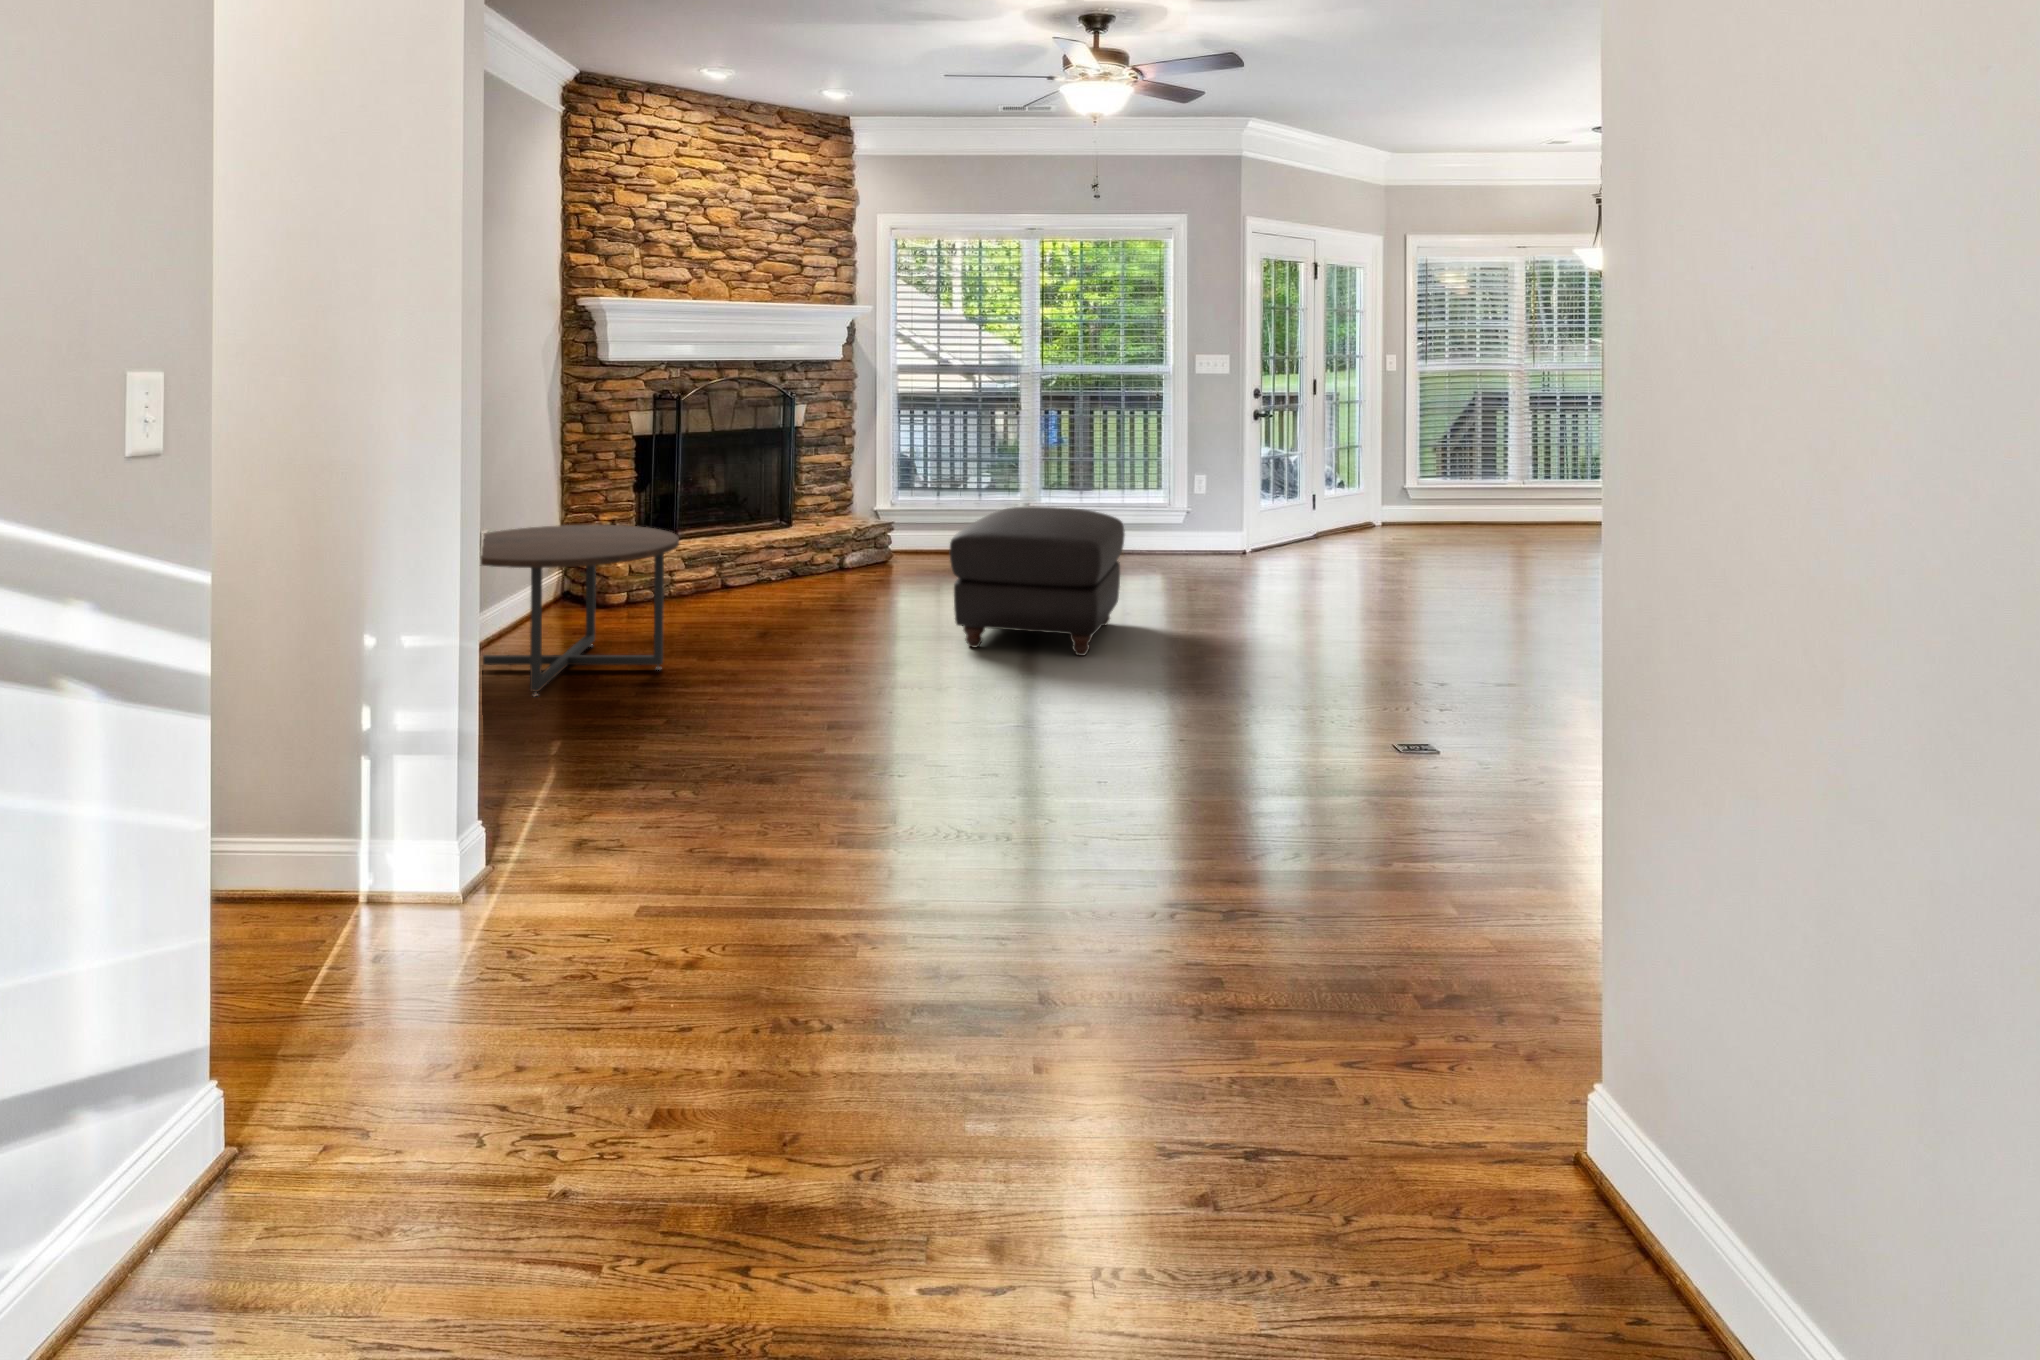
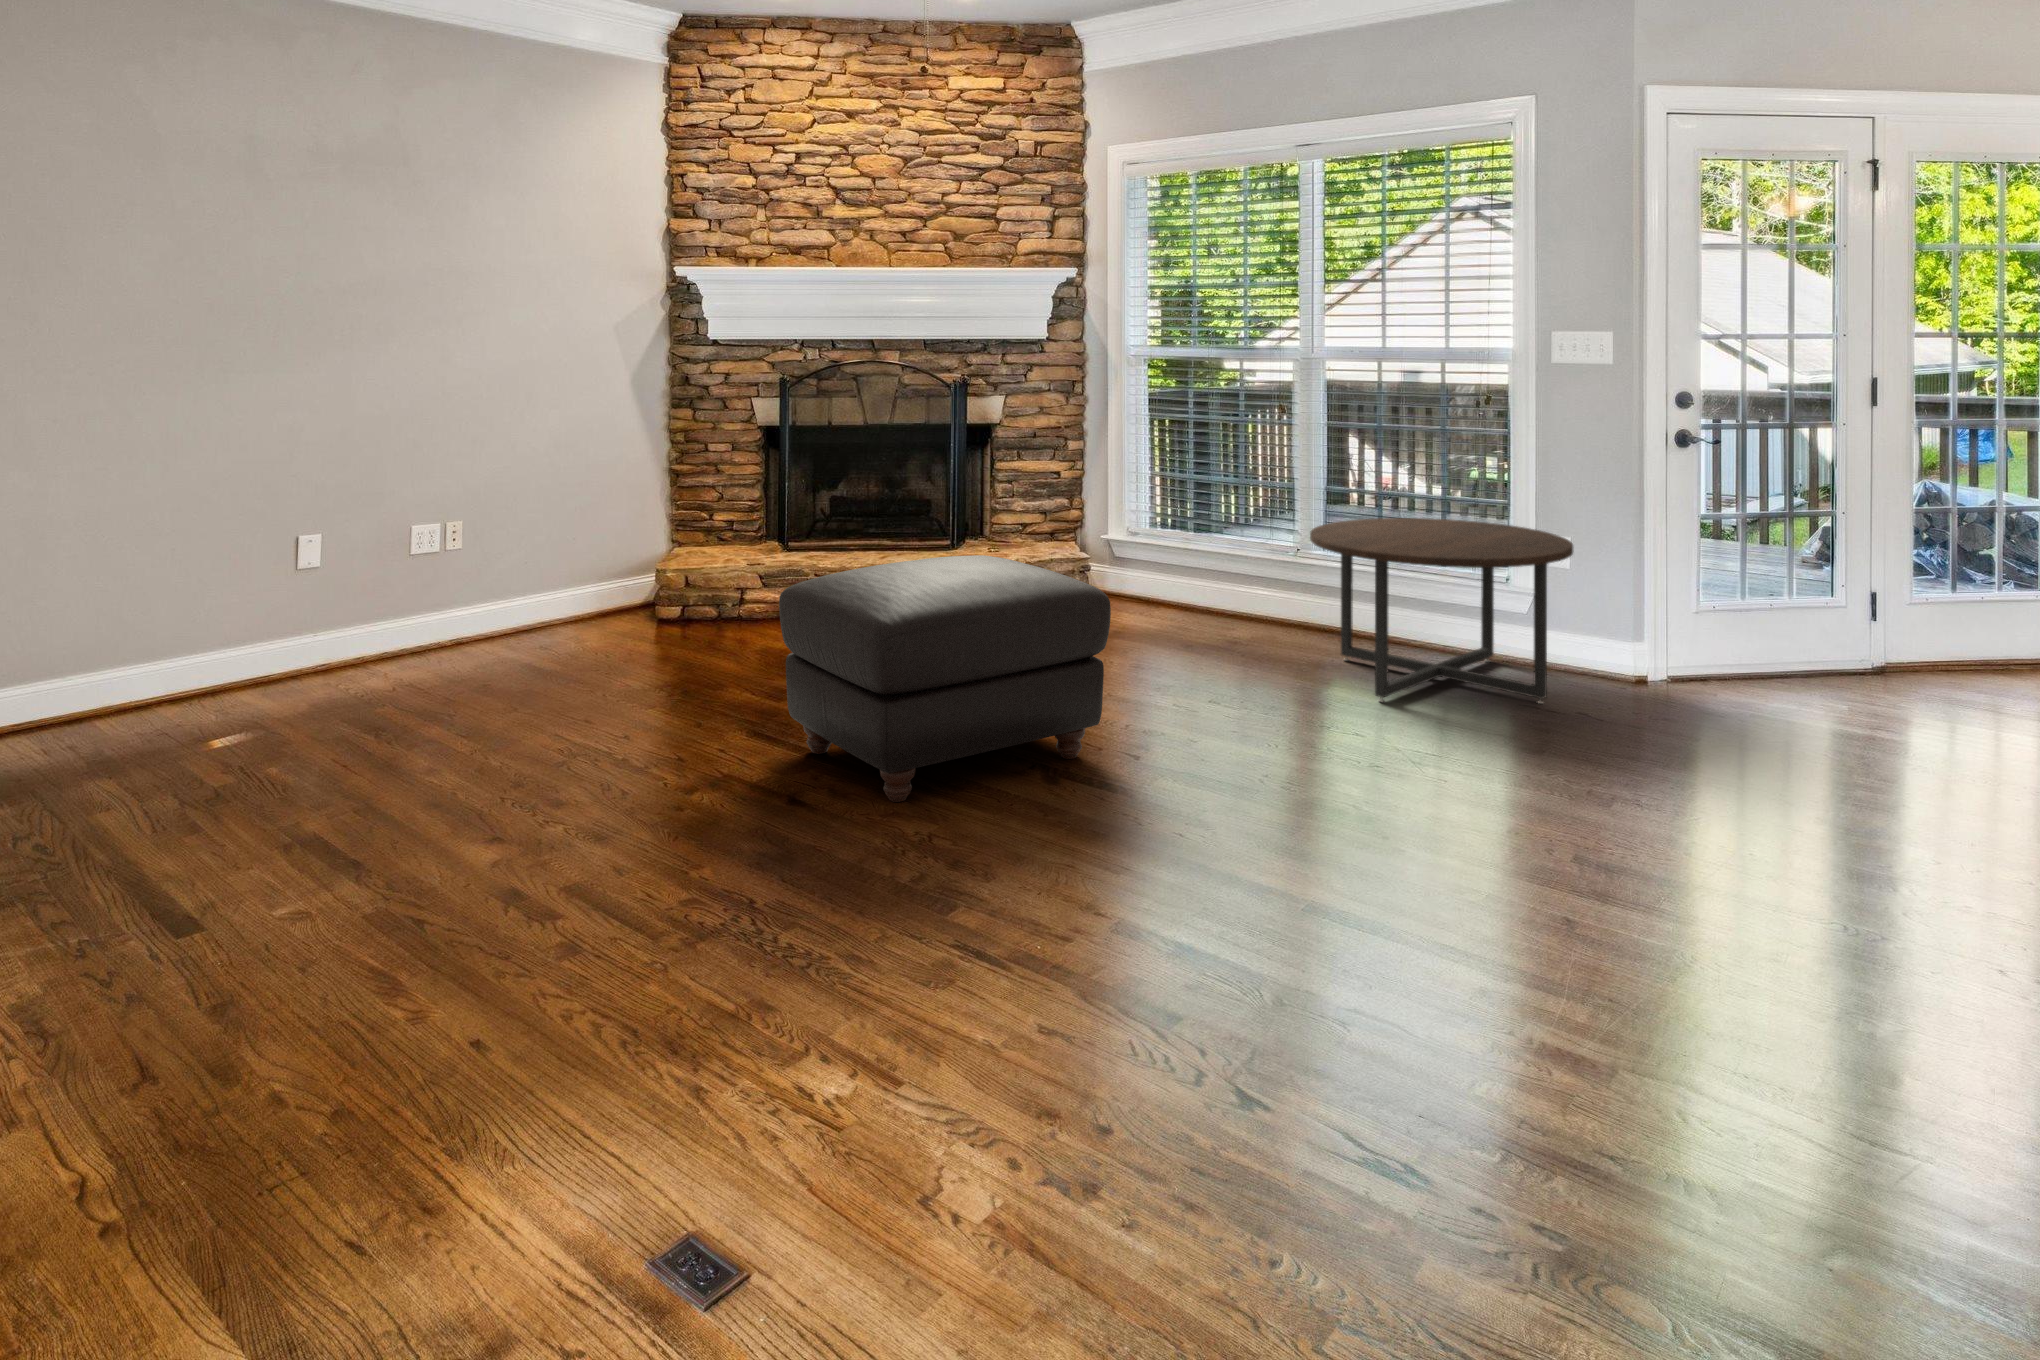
coffee table: present [481,525,679,696] -> present [1310,518,1573,704]

